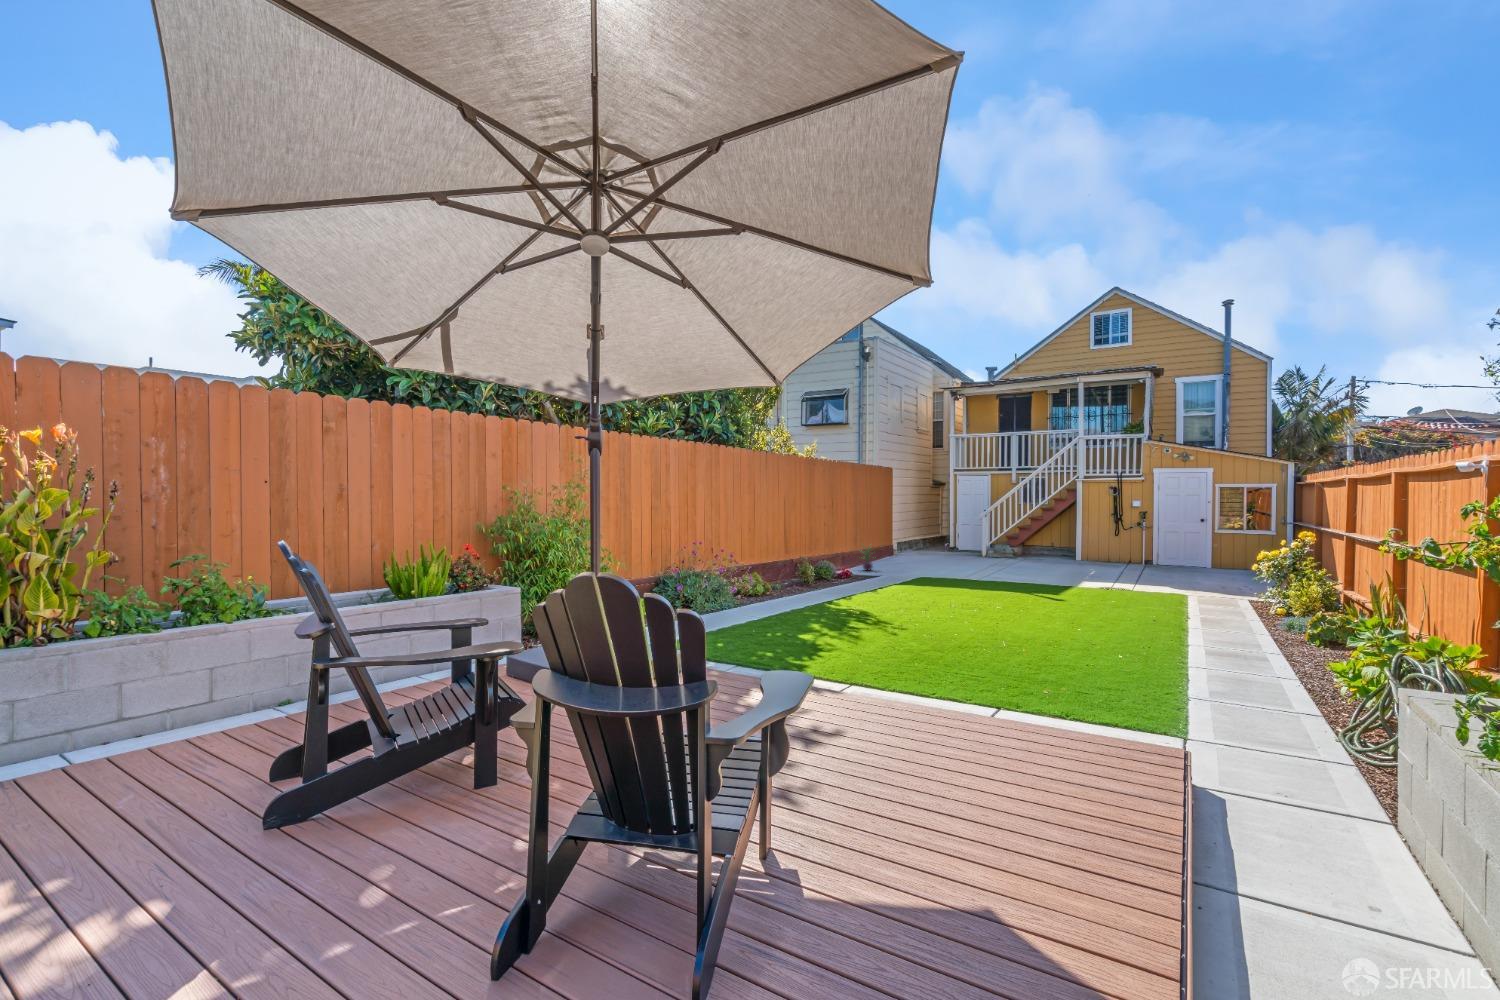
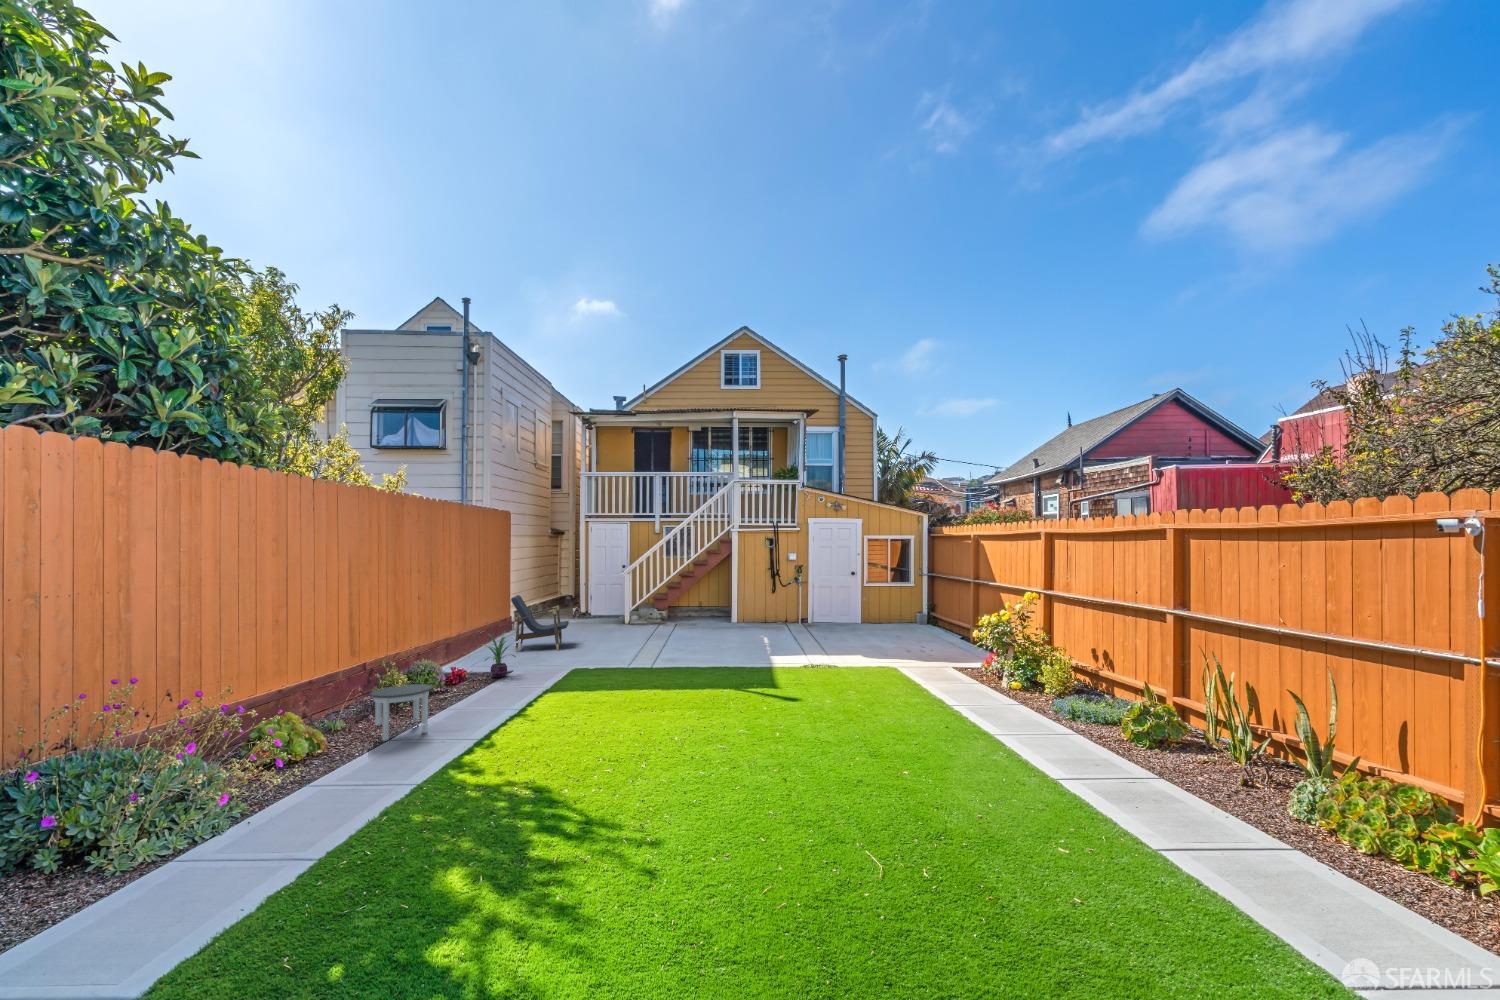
lounge chair: none [888,524,930,564] -> present [511,595,569,652]
round table: none [788,559,816,583] -> present [370,684,432,741]

